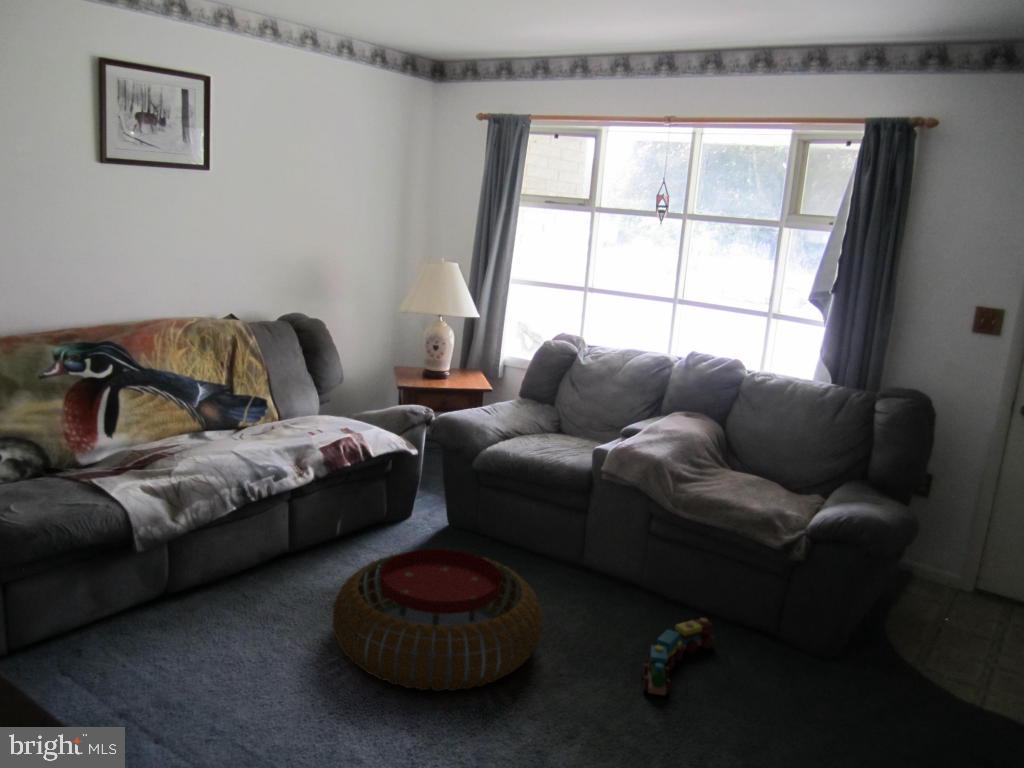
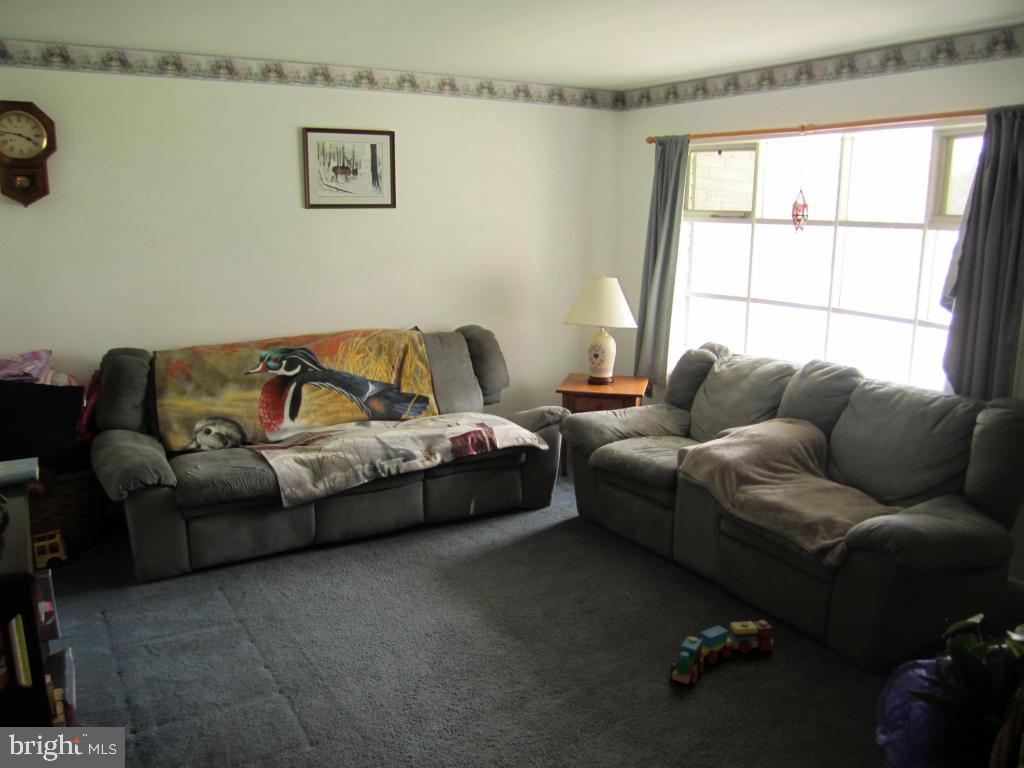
pouf: present [332,549,542,691] -> none [413,528,597,650]

